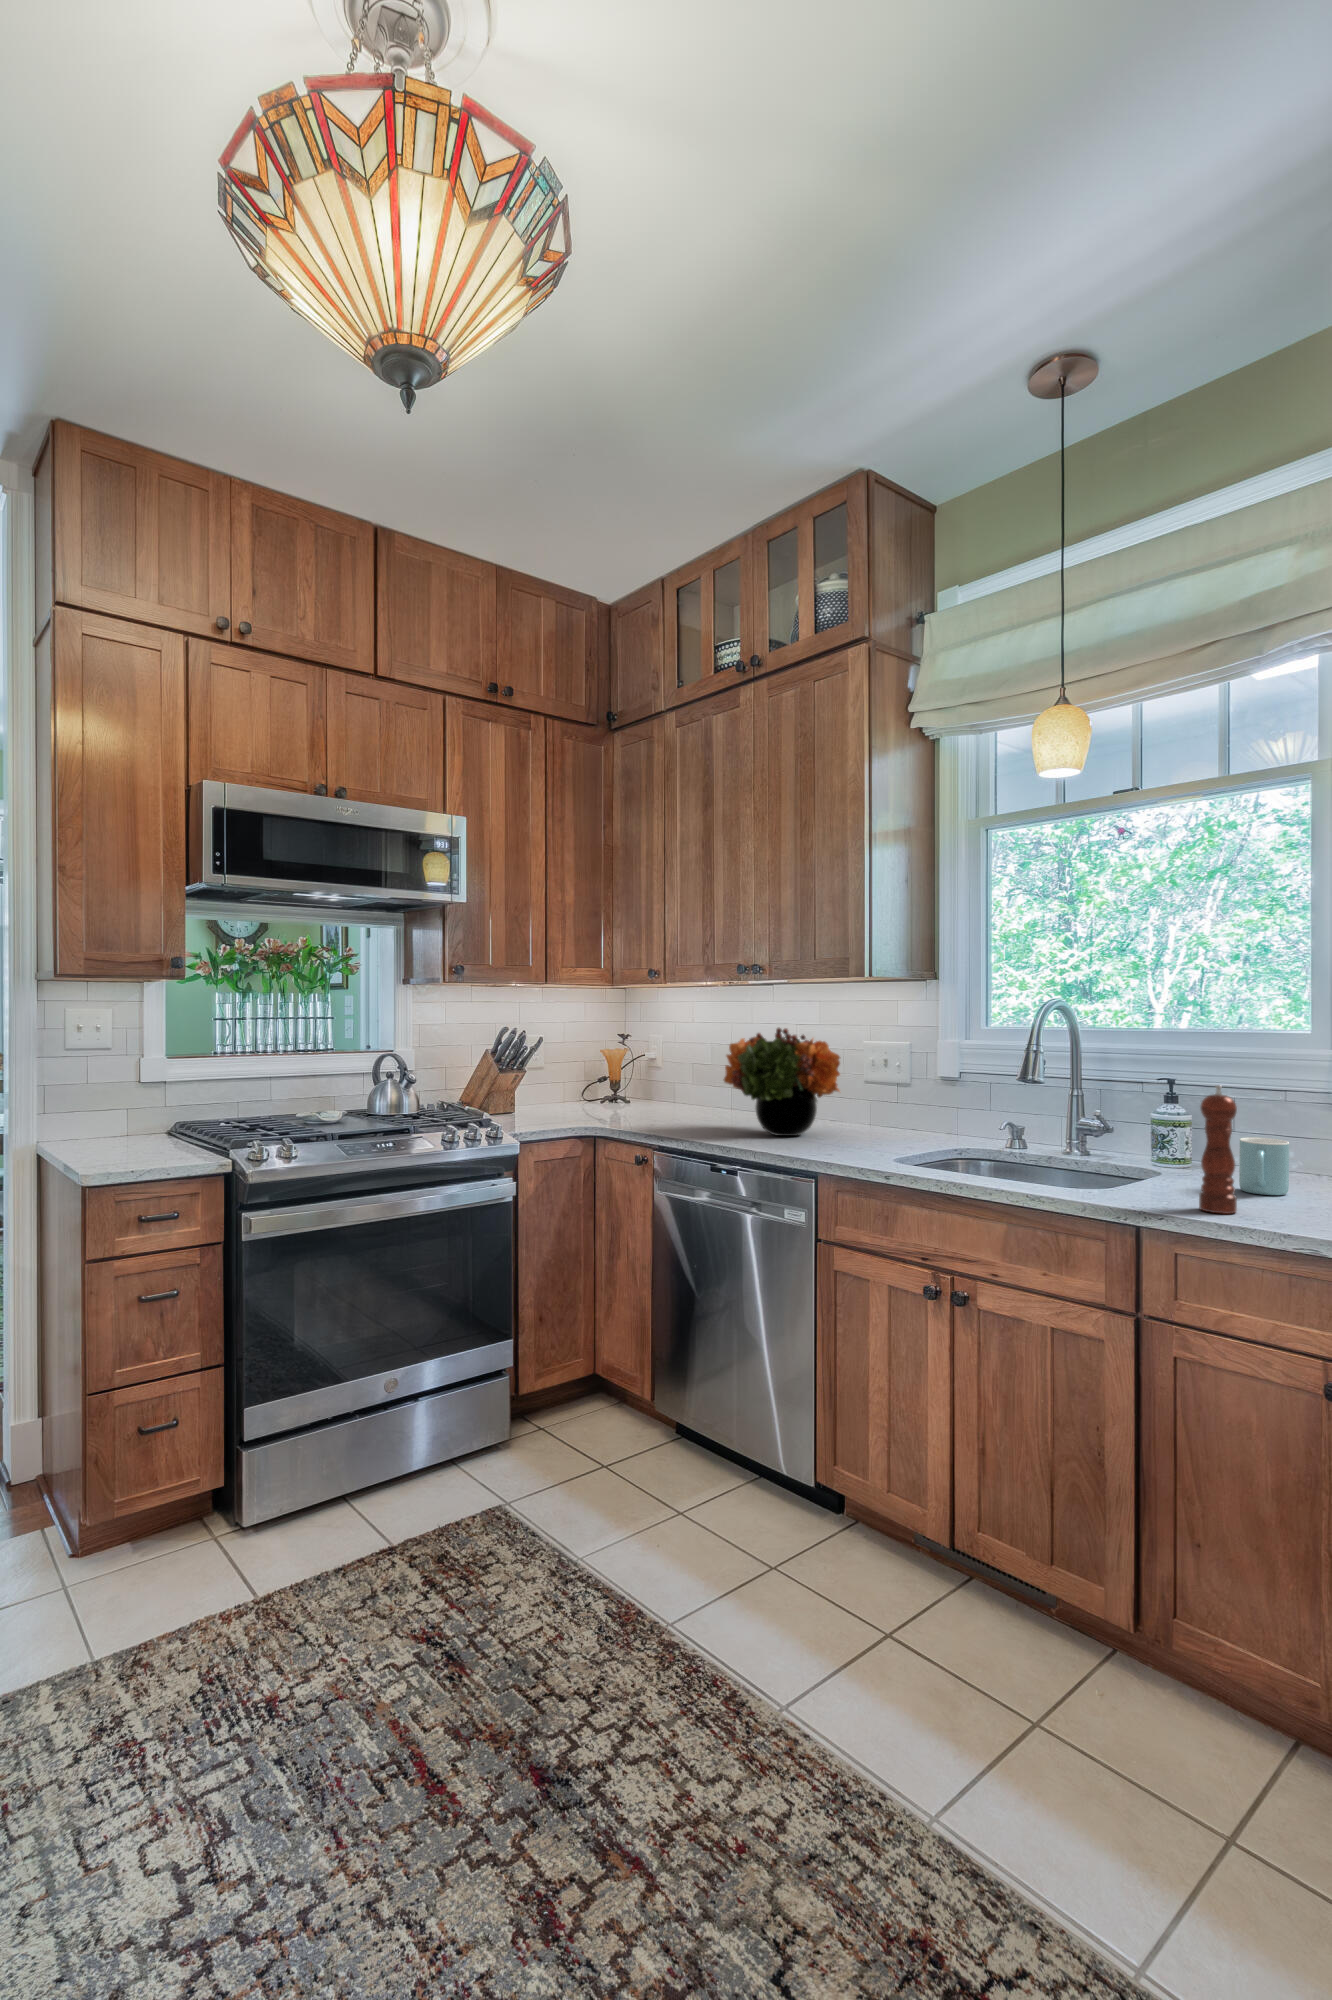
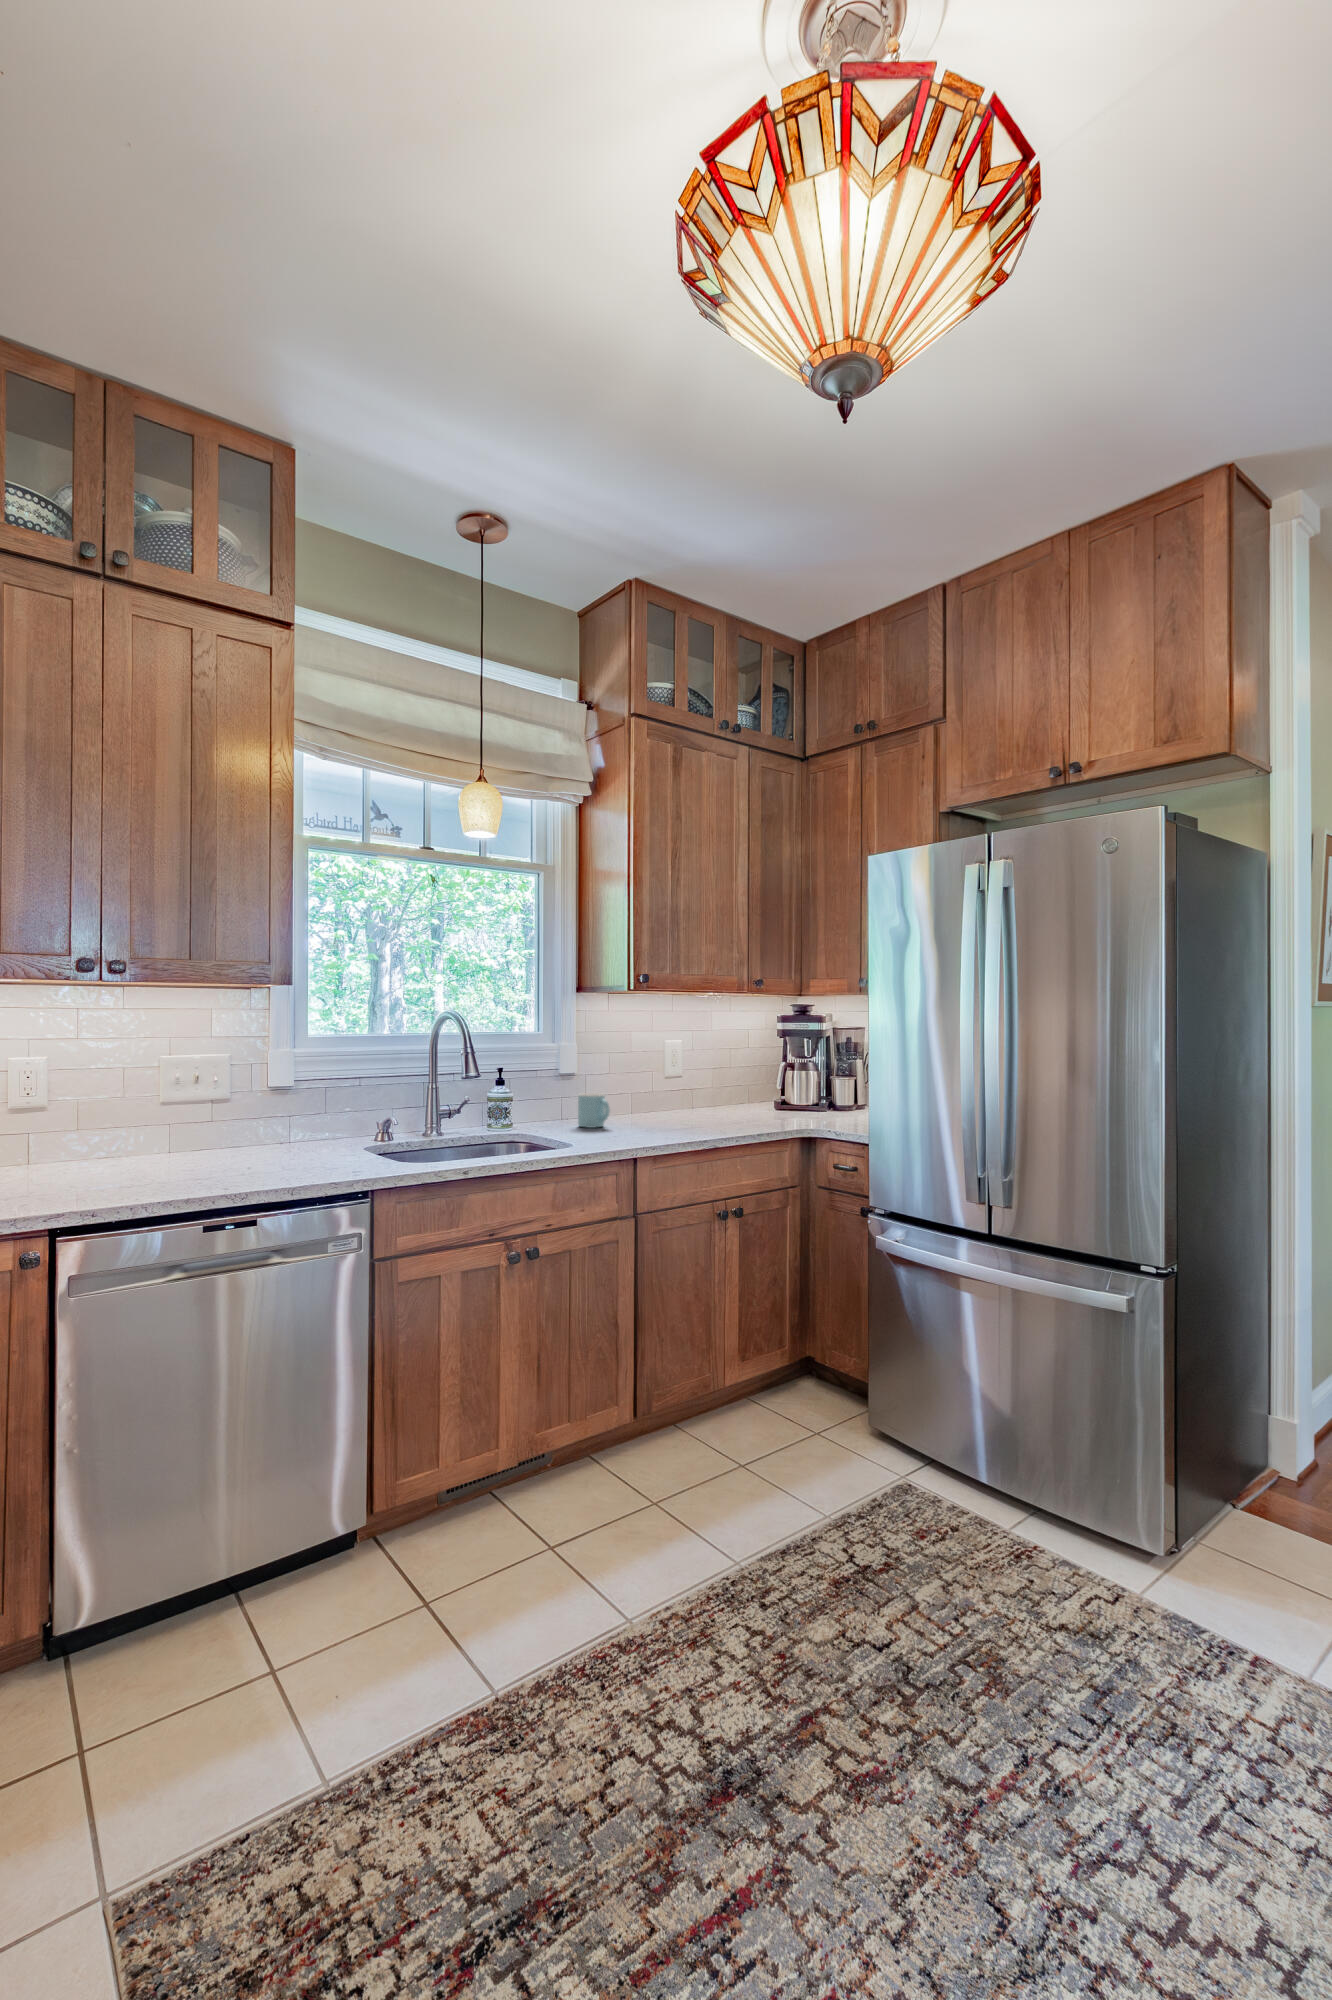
flower arrangement: present [724,1028,840,1136] -> none [81,1035,239,1173]
pepper mill: present [1199,1085,1237,1214] -> none [635,1059,656,1136]

